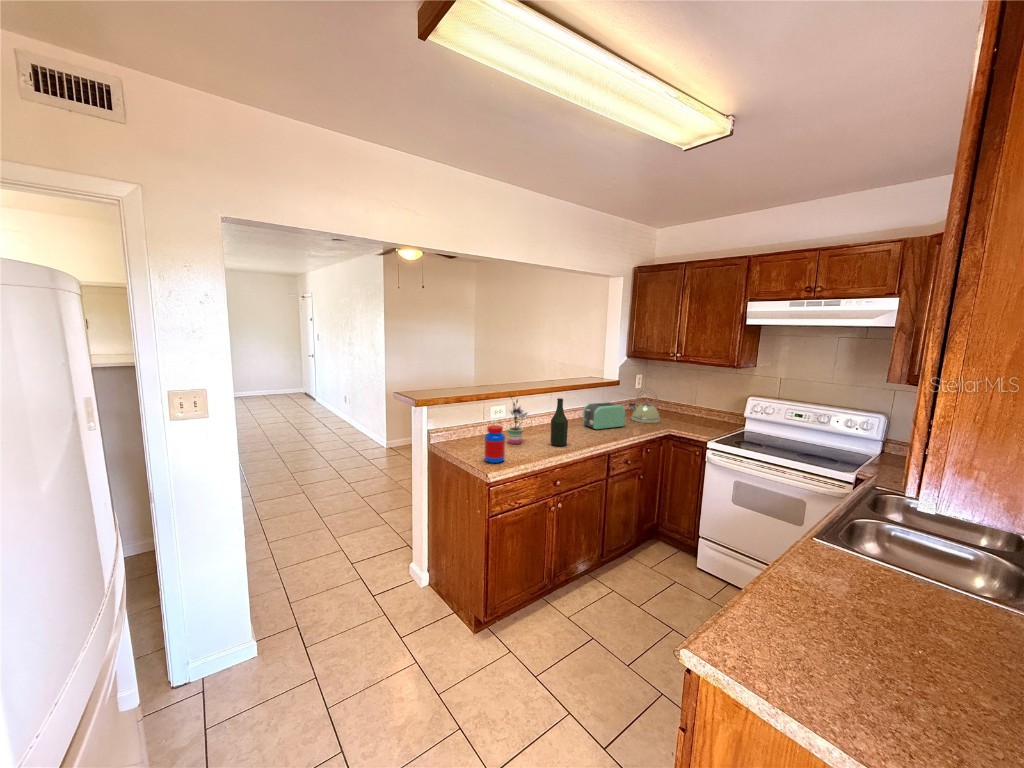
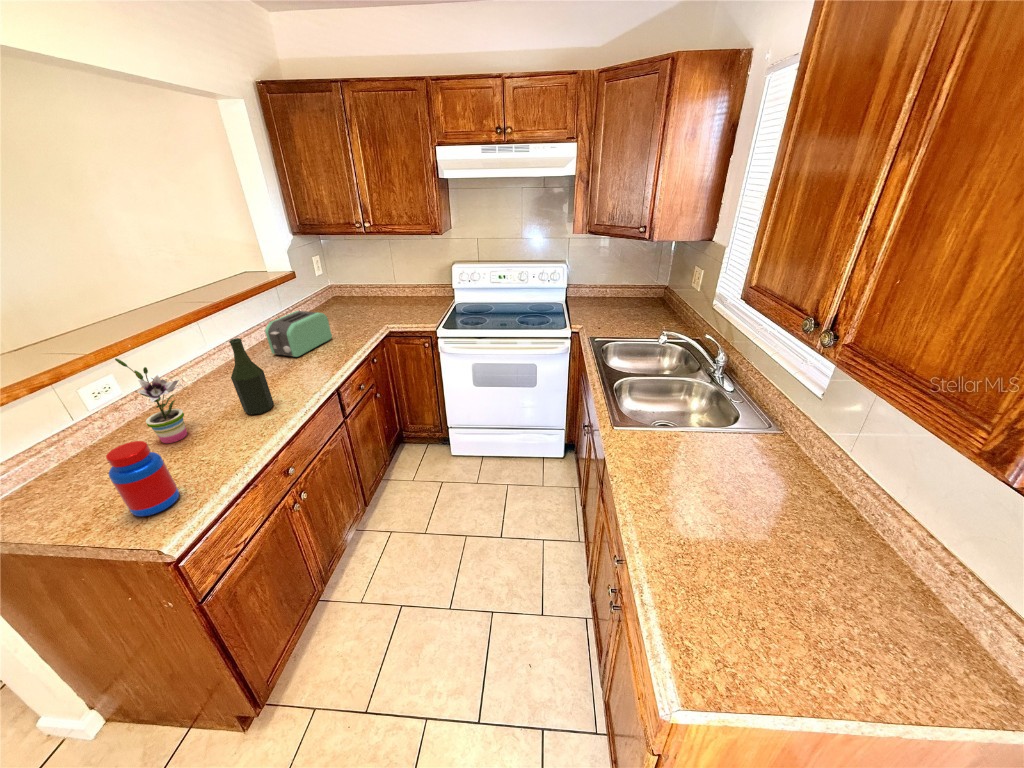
kettle: present [629,389,660,423] -> none [322,278,369,325]

